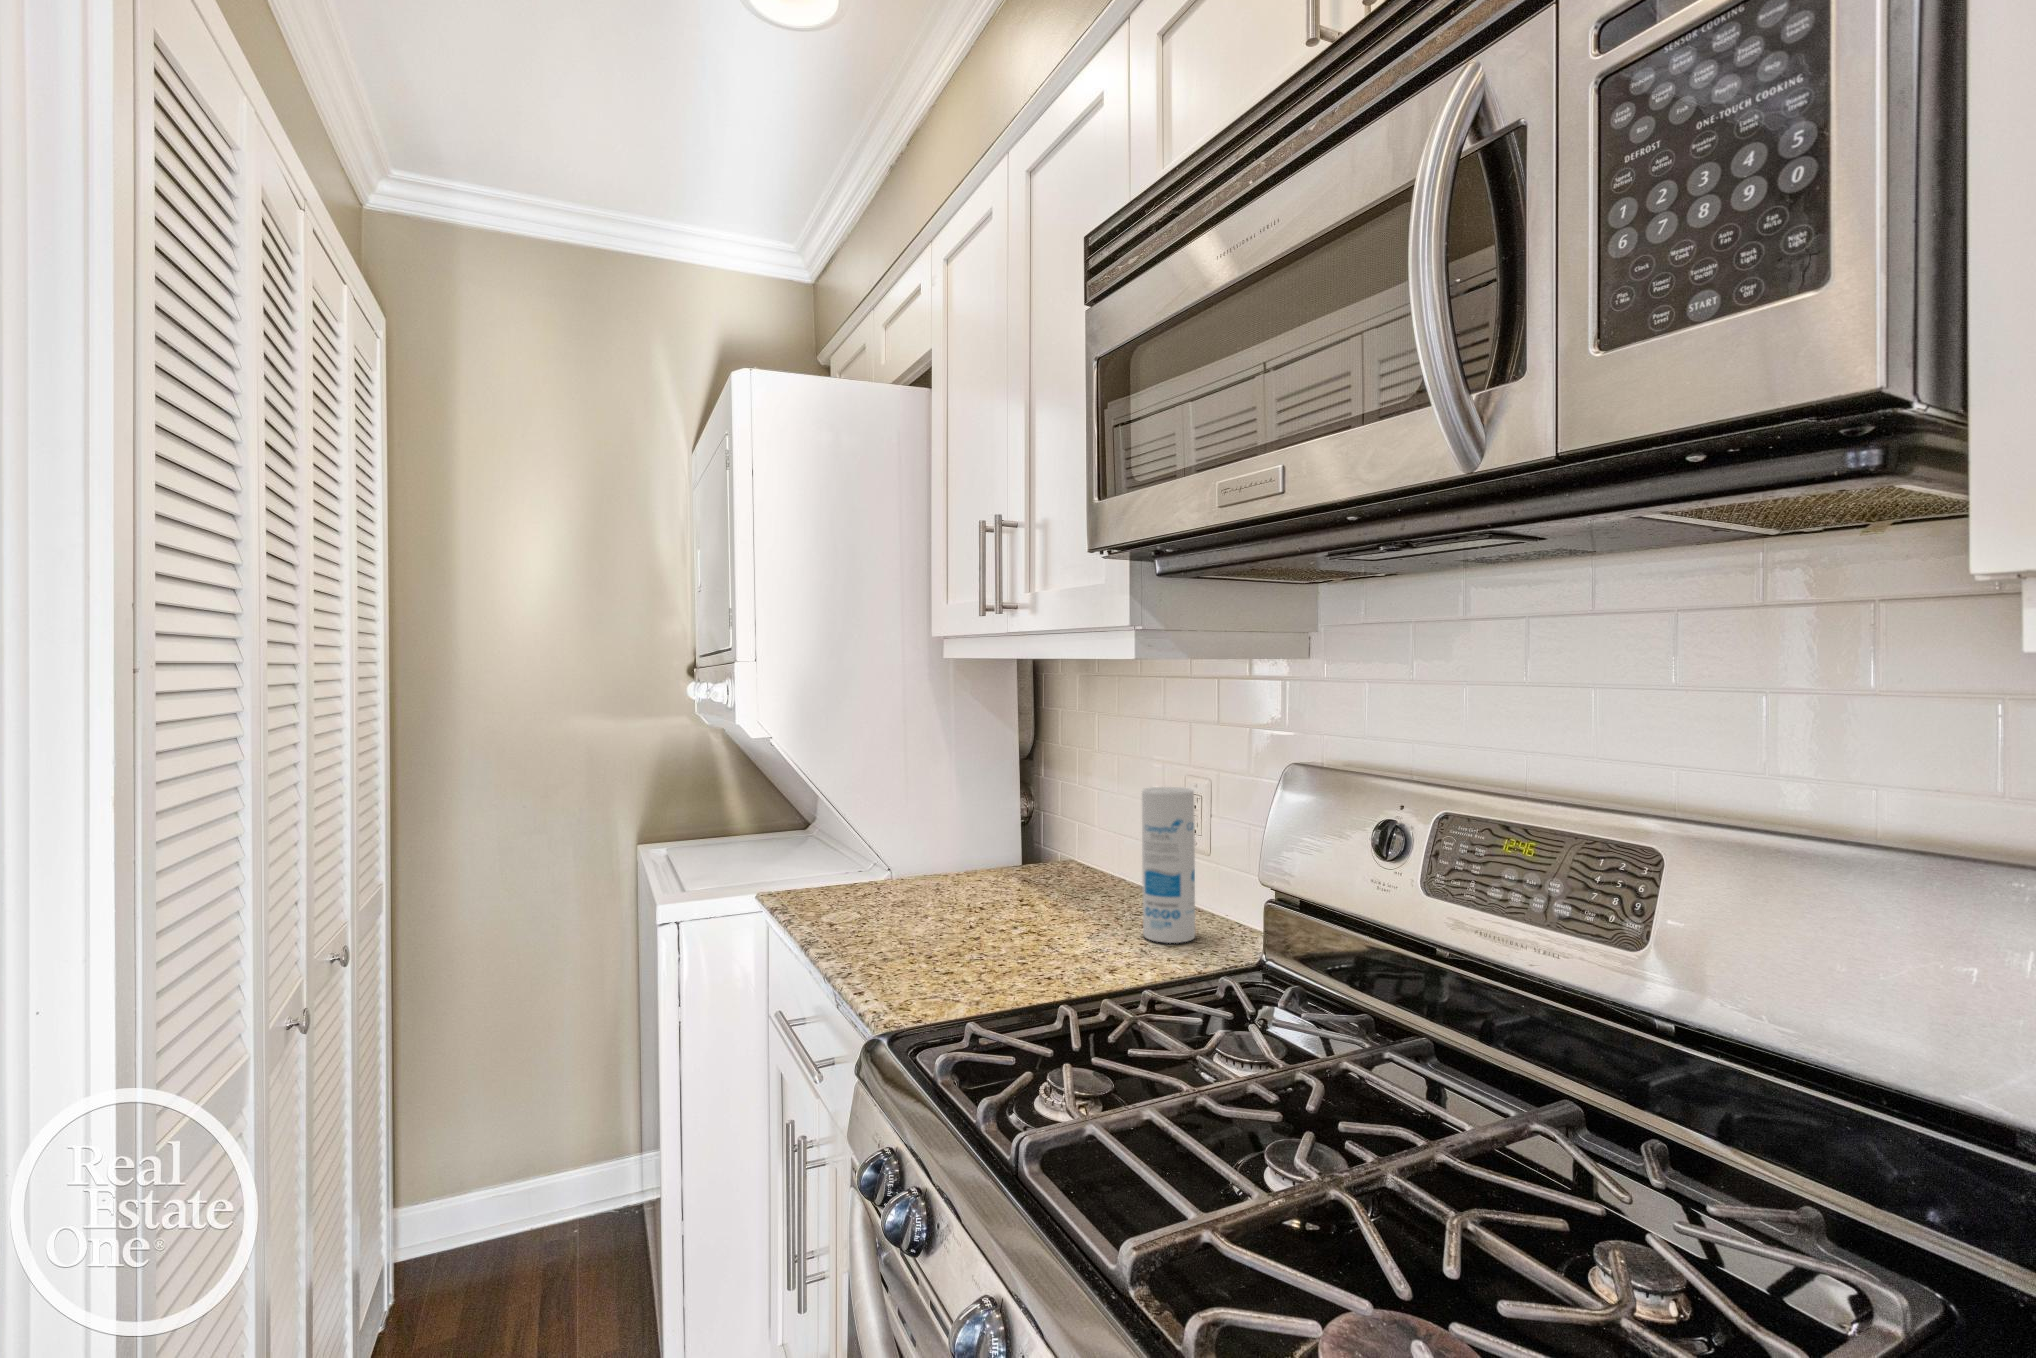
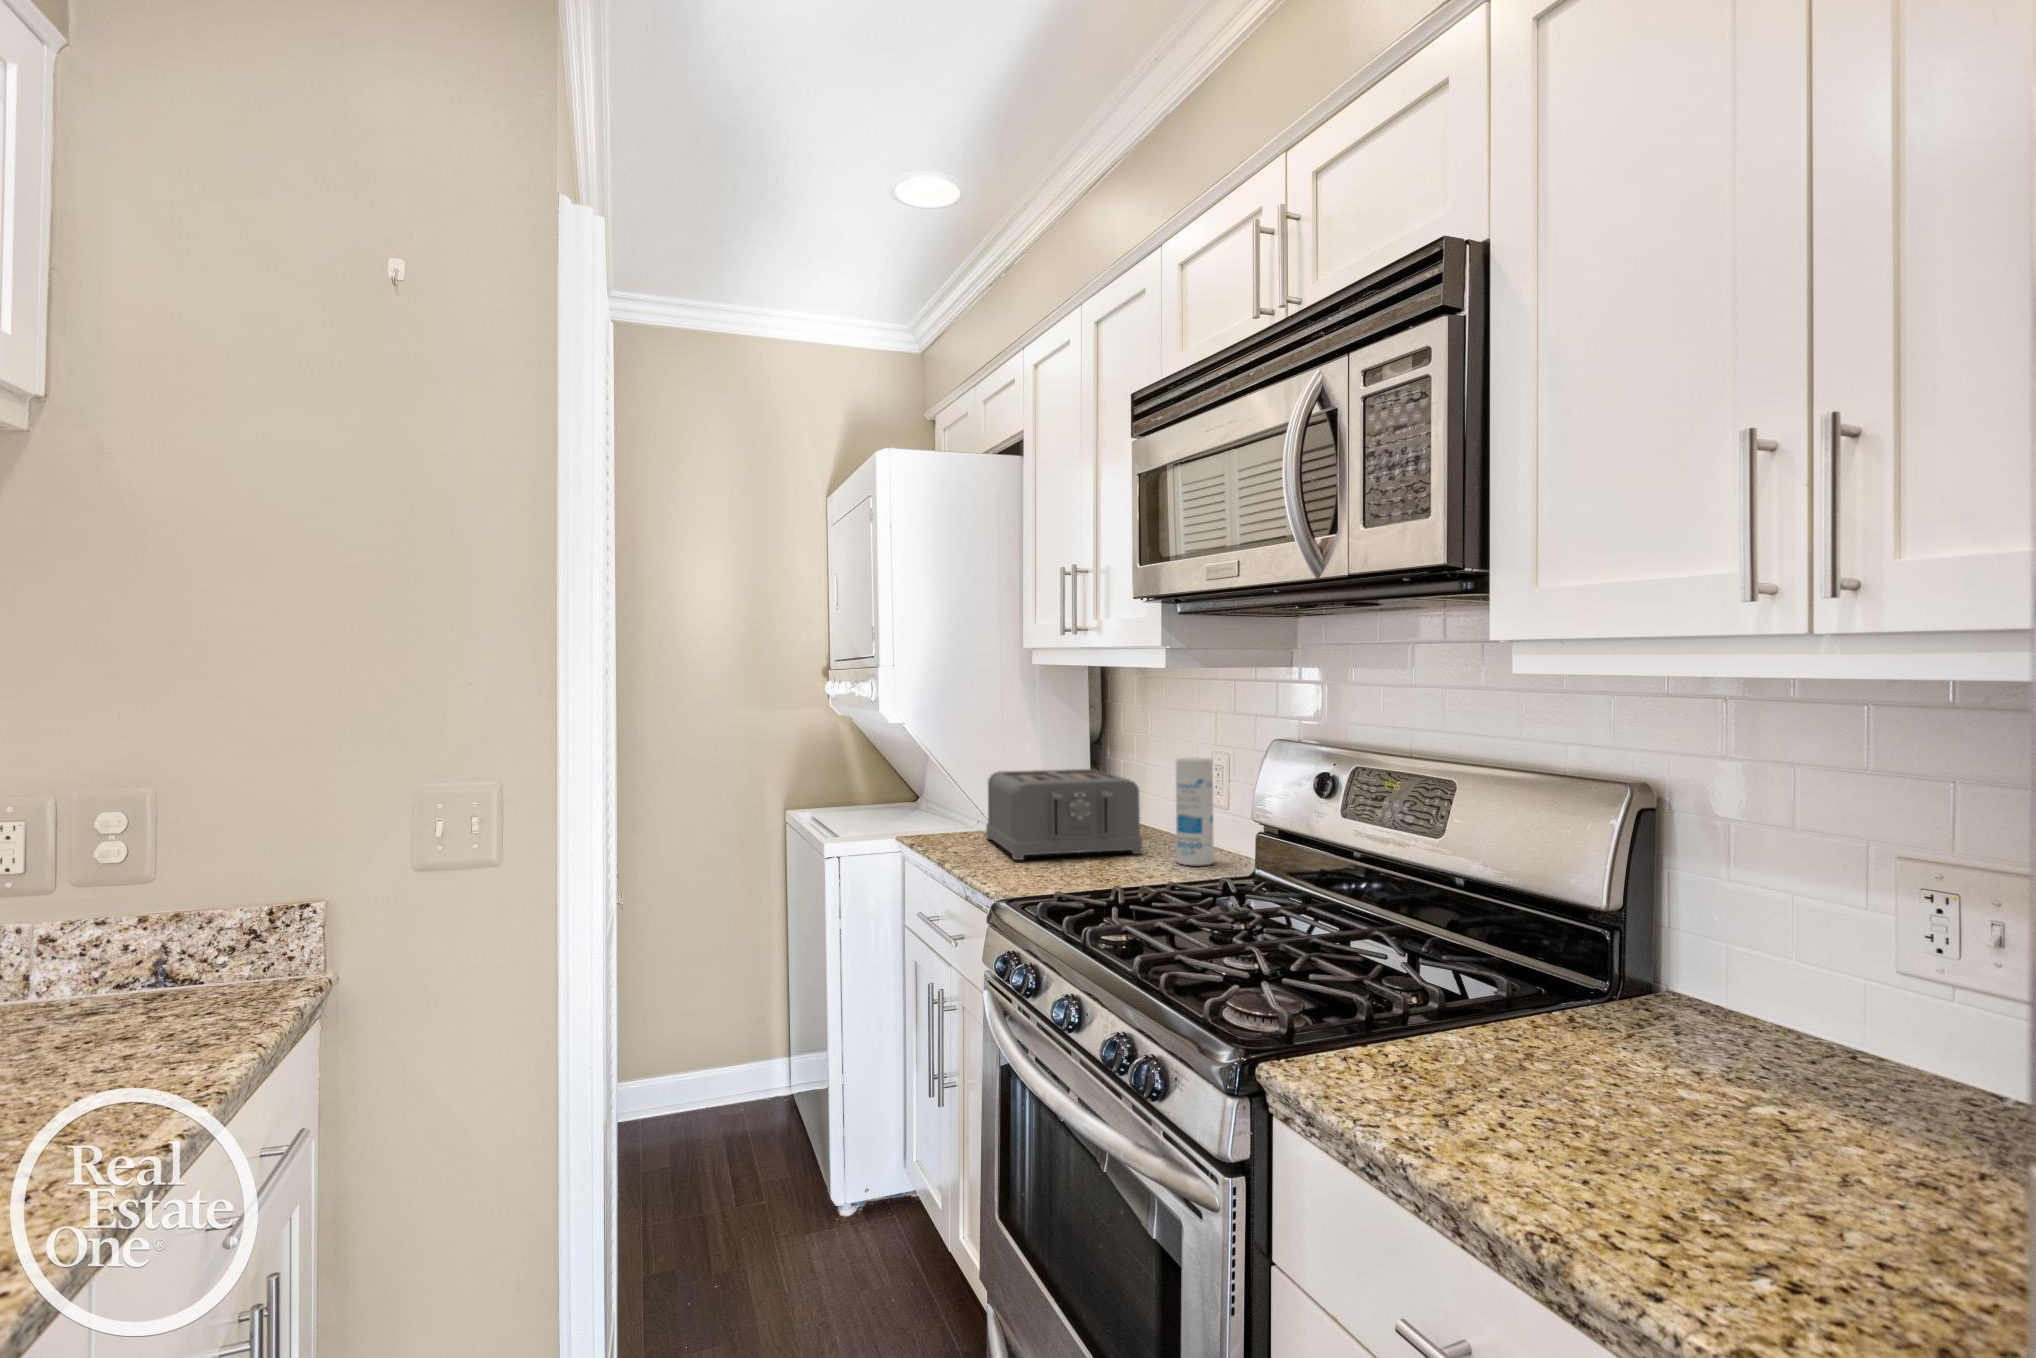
toaster: none [879,797,1093,936] -> present [986,769,1142,860]

